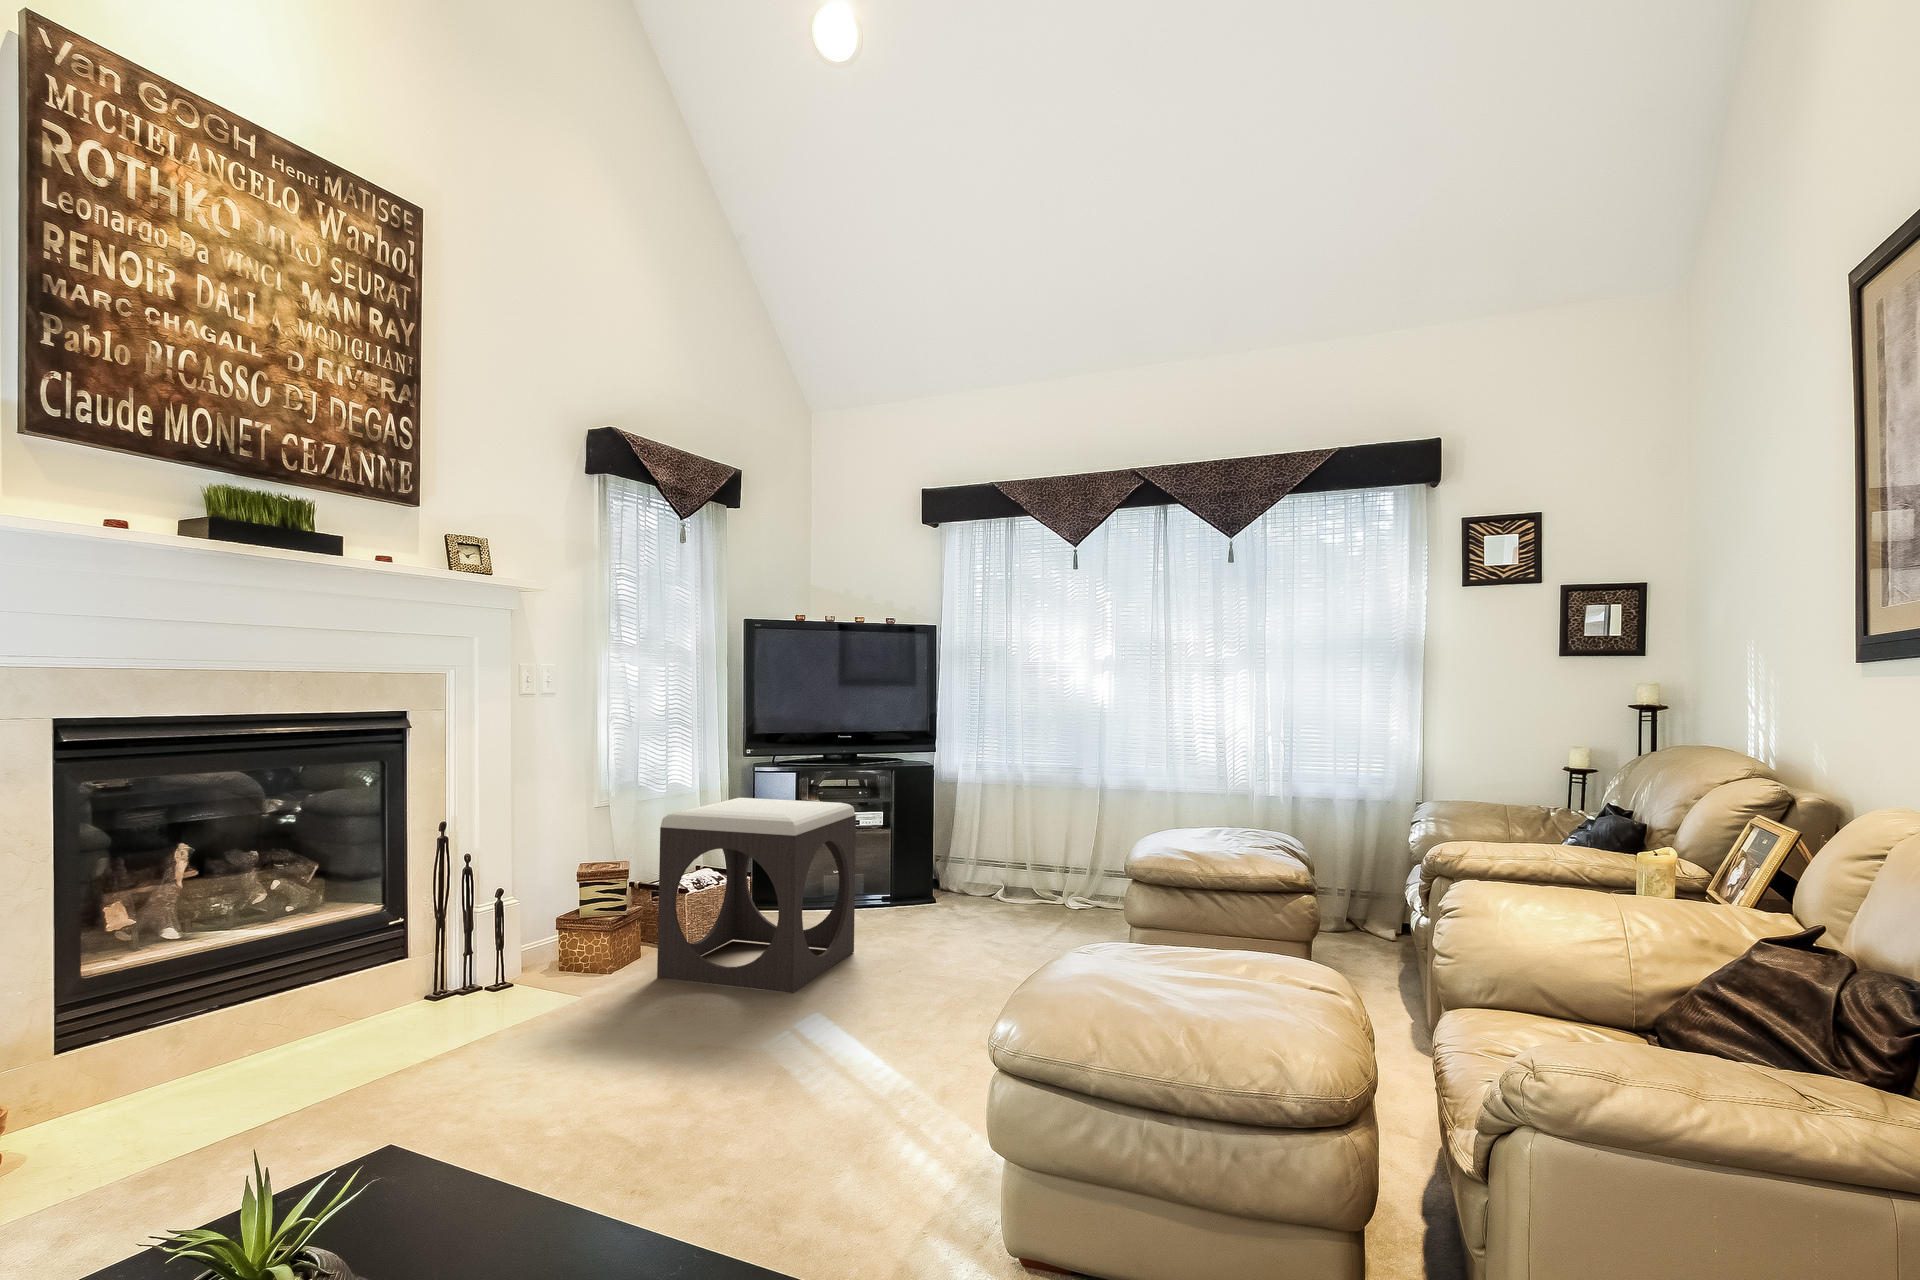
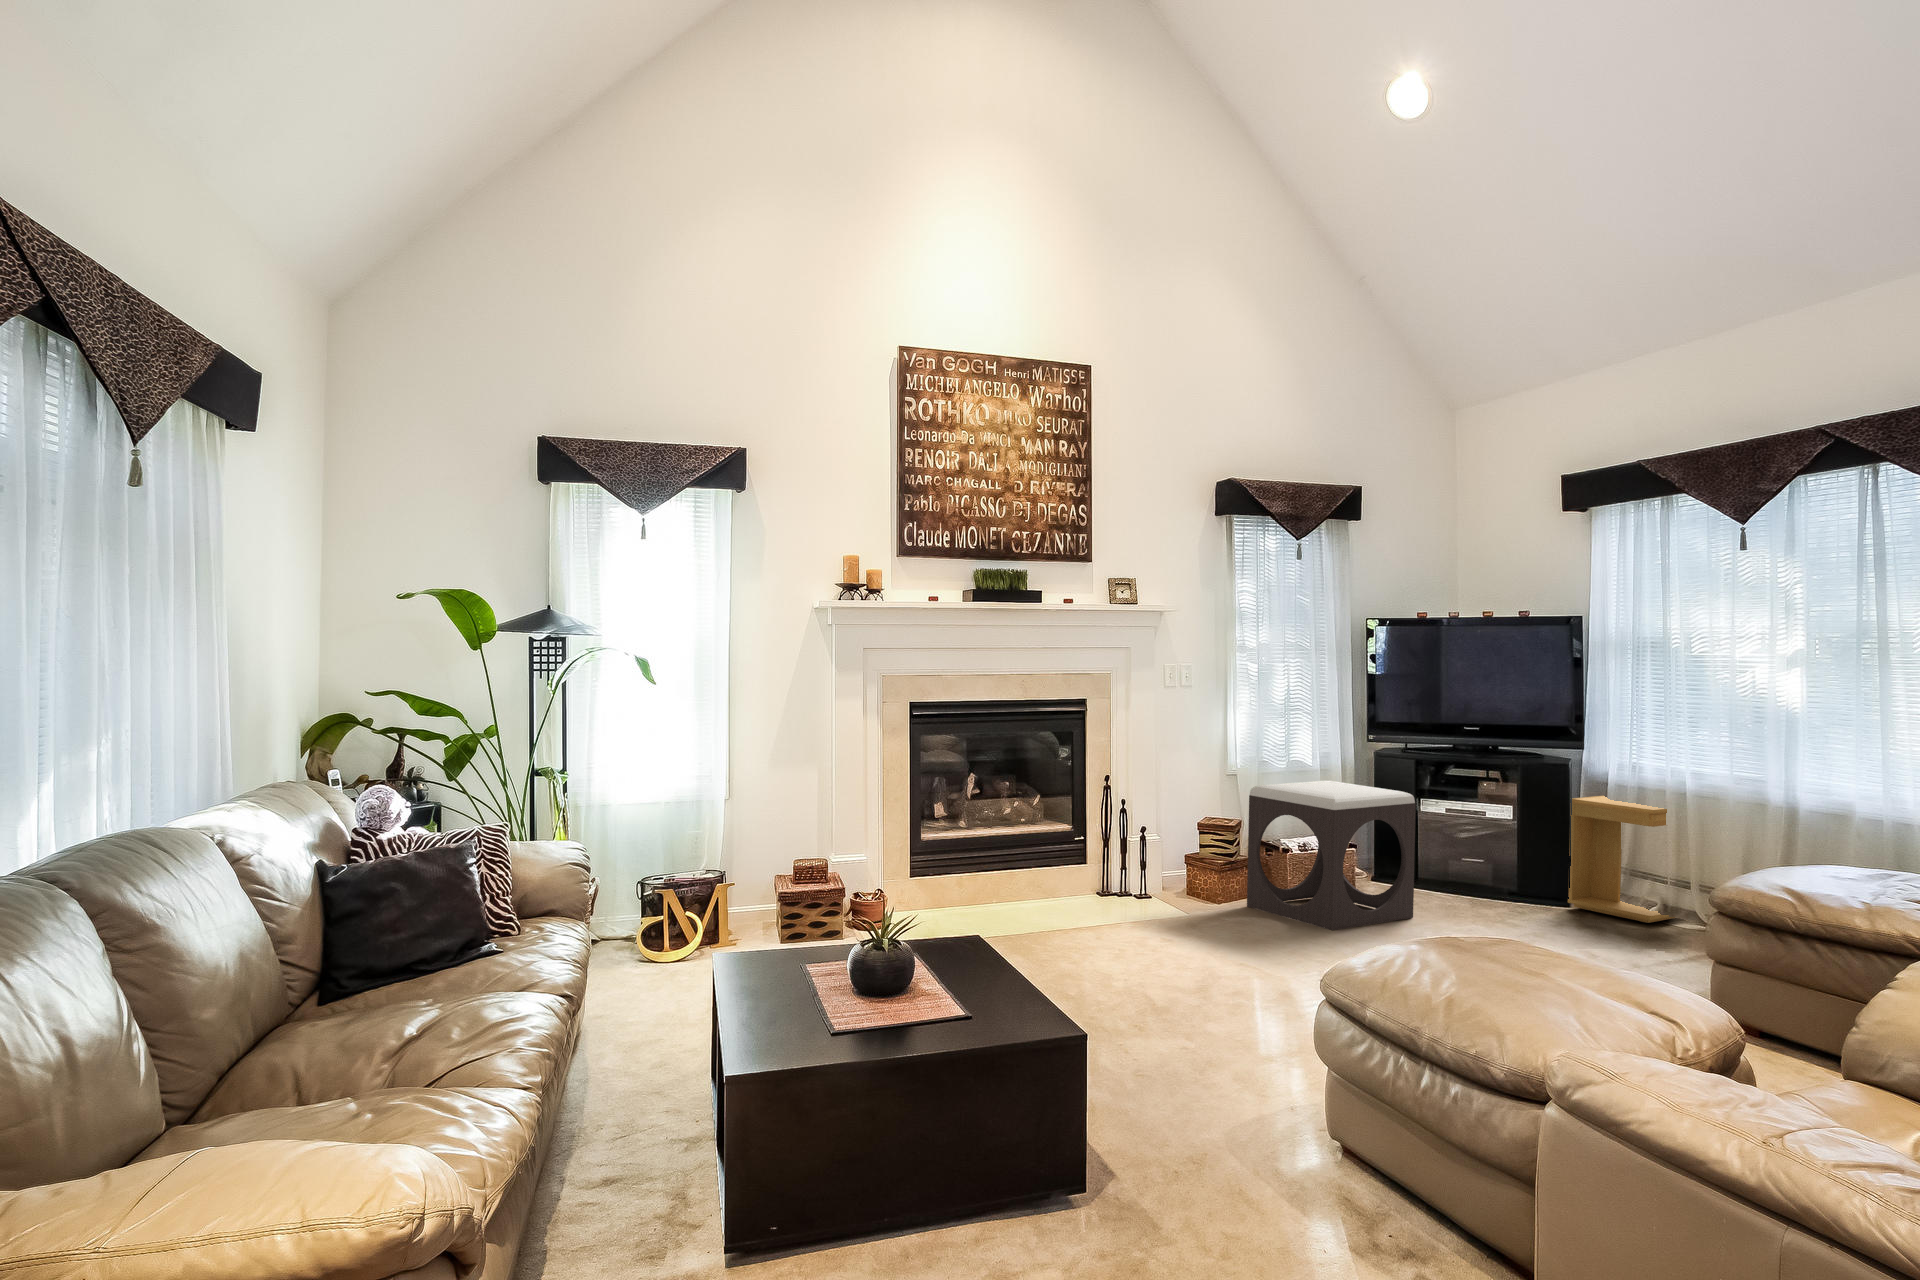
side table: none [965,786,1066,911] -> present [1568,796,1675,923]

